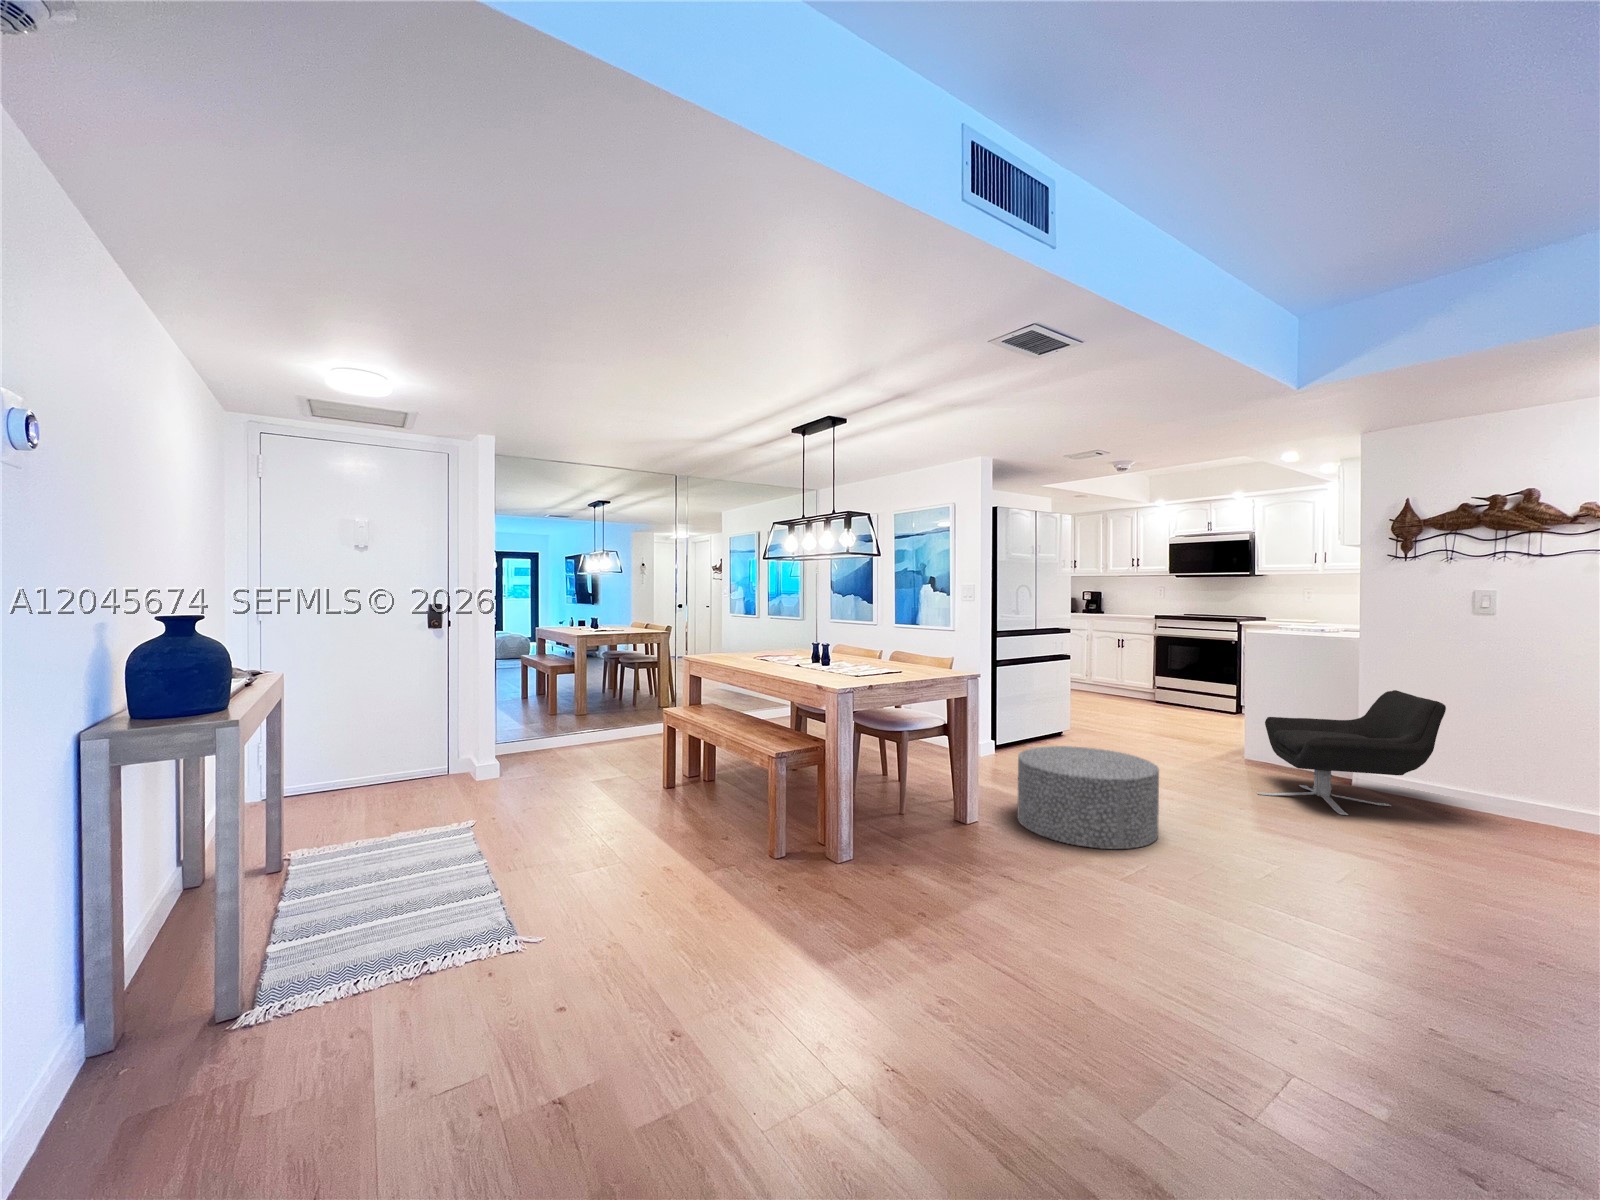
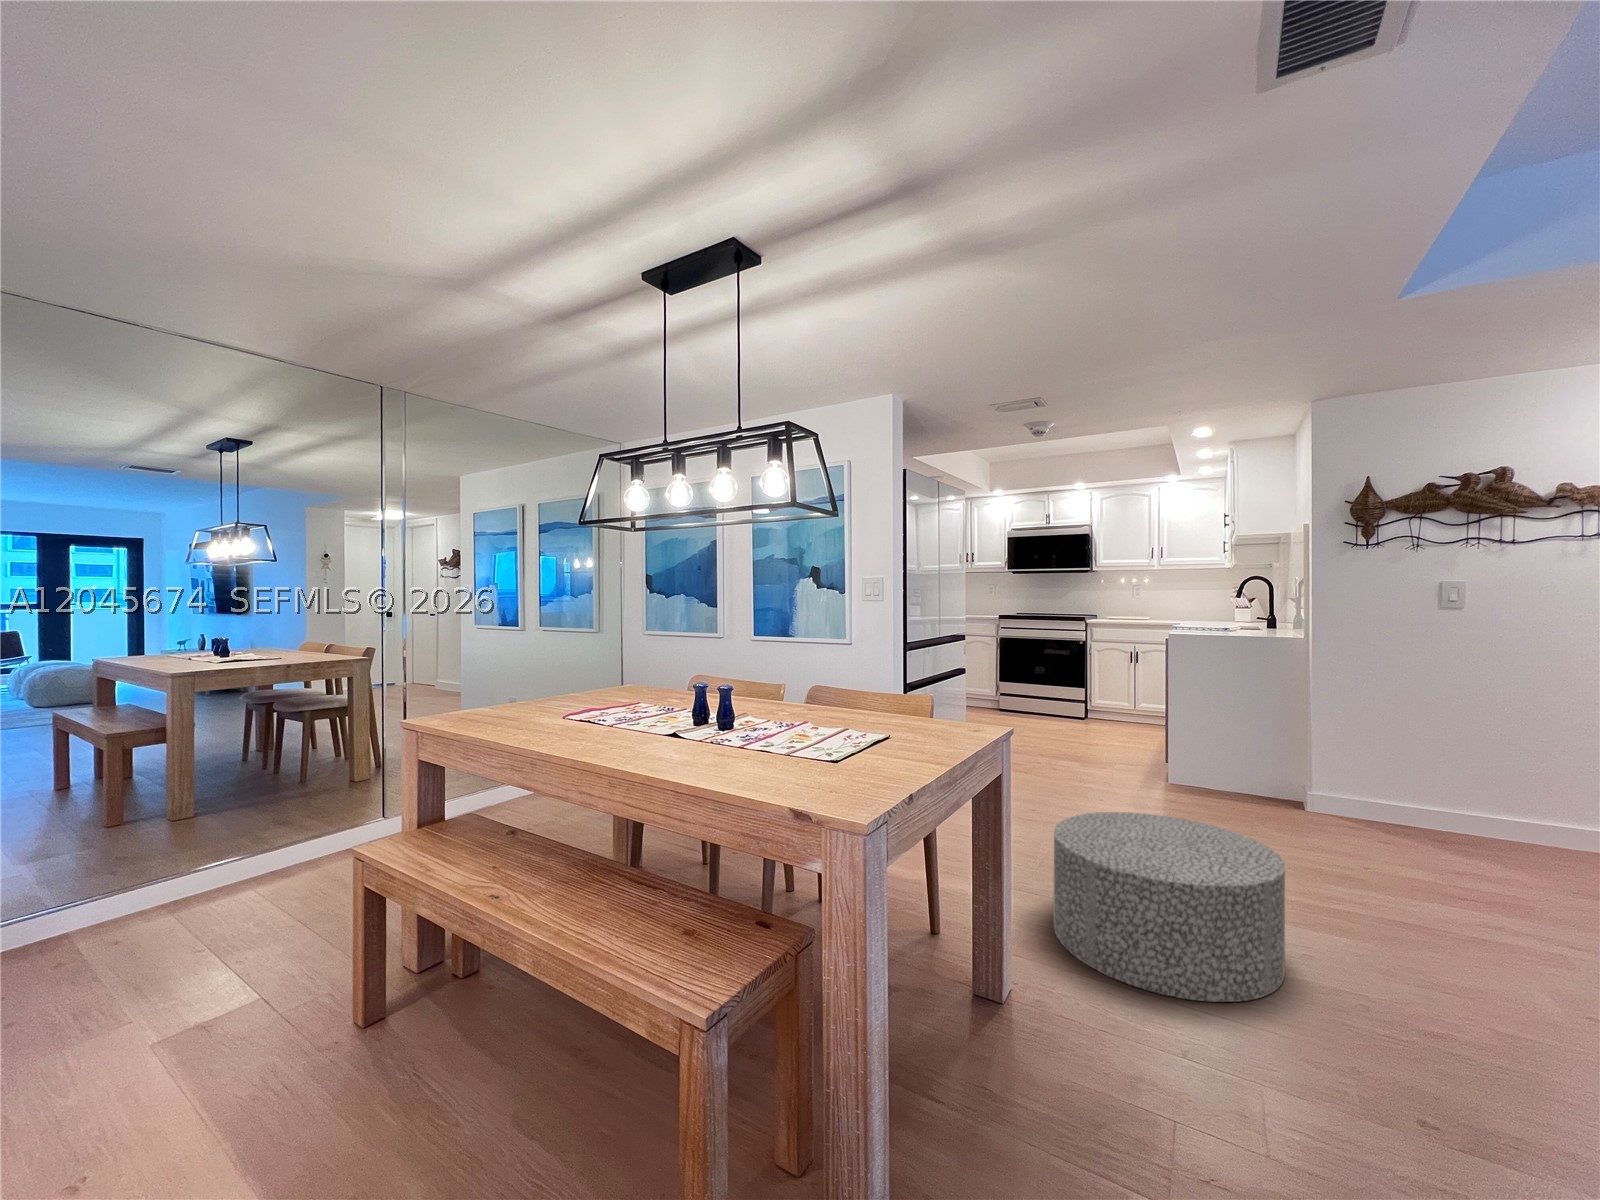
lounge chair: present [1257,690,1446,815] -> none [1230,697,1458,860]

